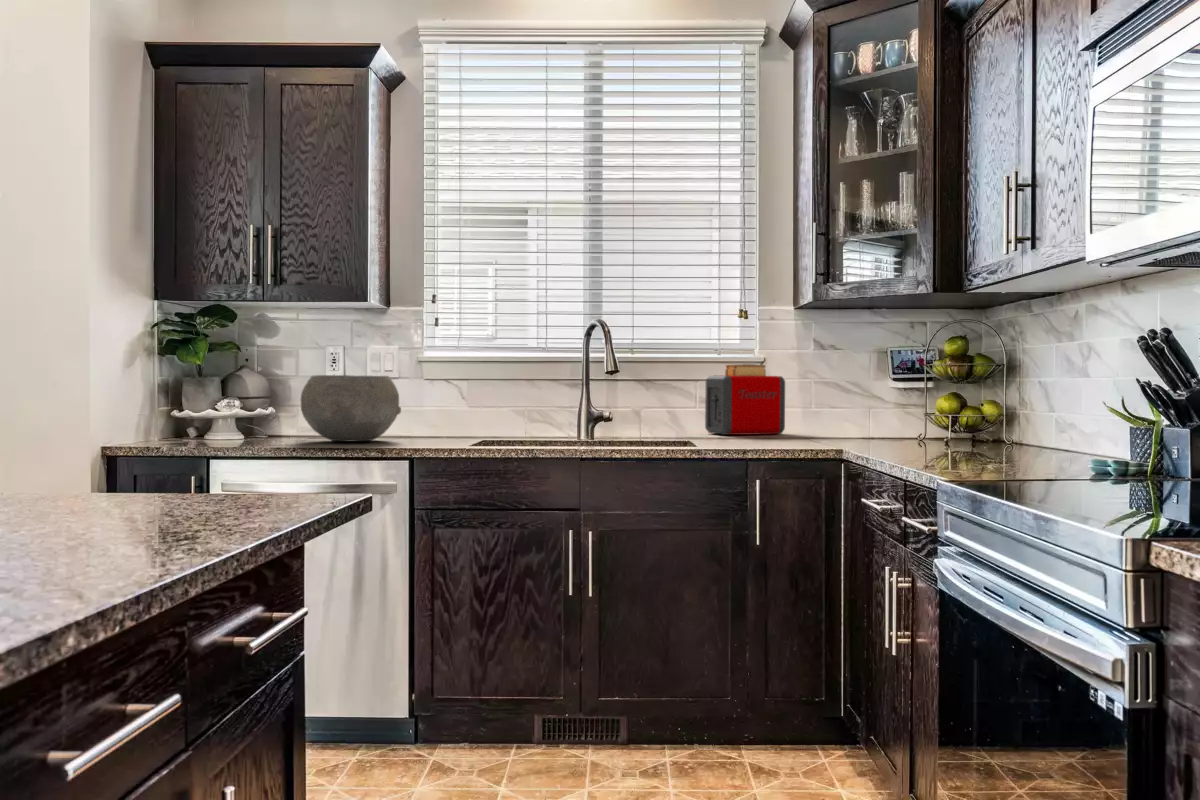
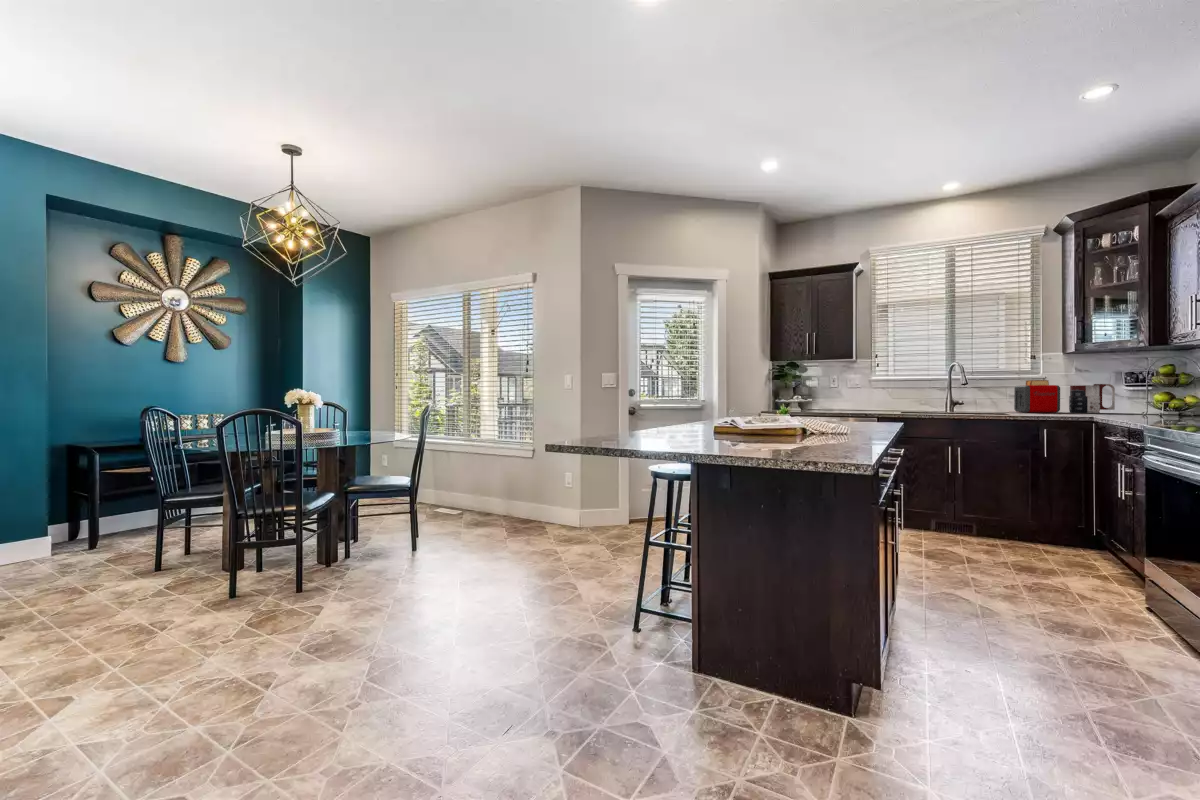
ceramic bowl: present [301,375,401,441] -> none [831,387,873,412]
mug: none [801,375,875,435] -> present [1069,384,1115,413]

